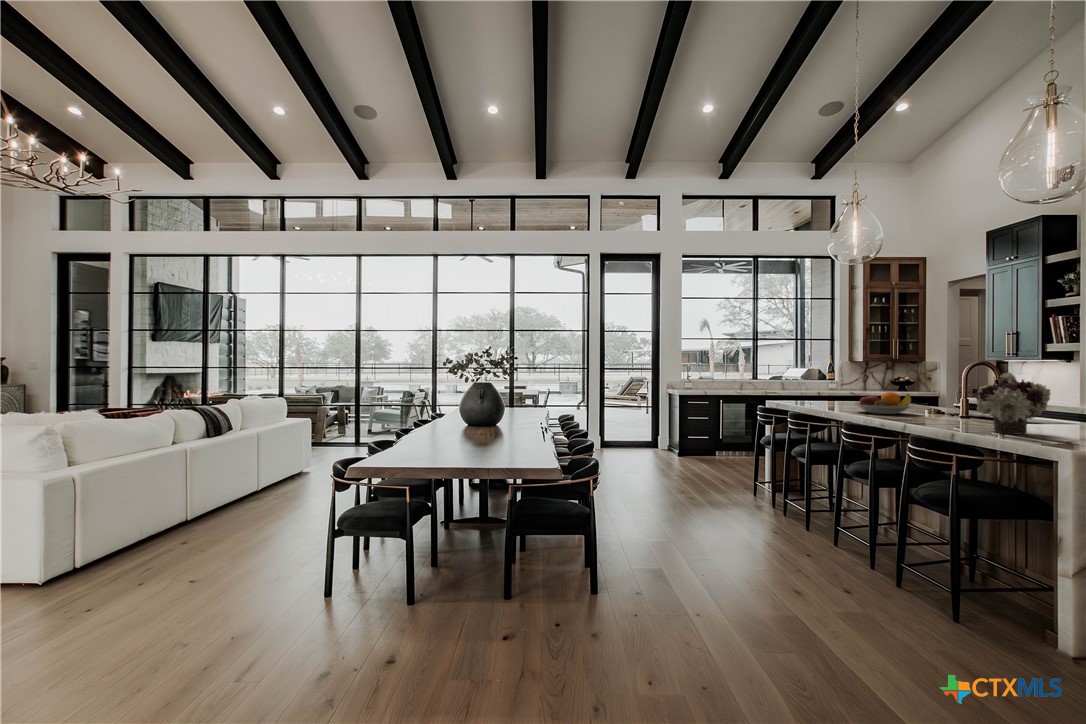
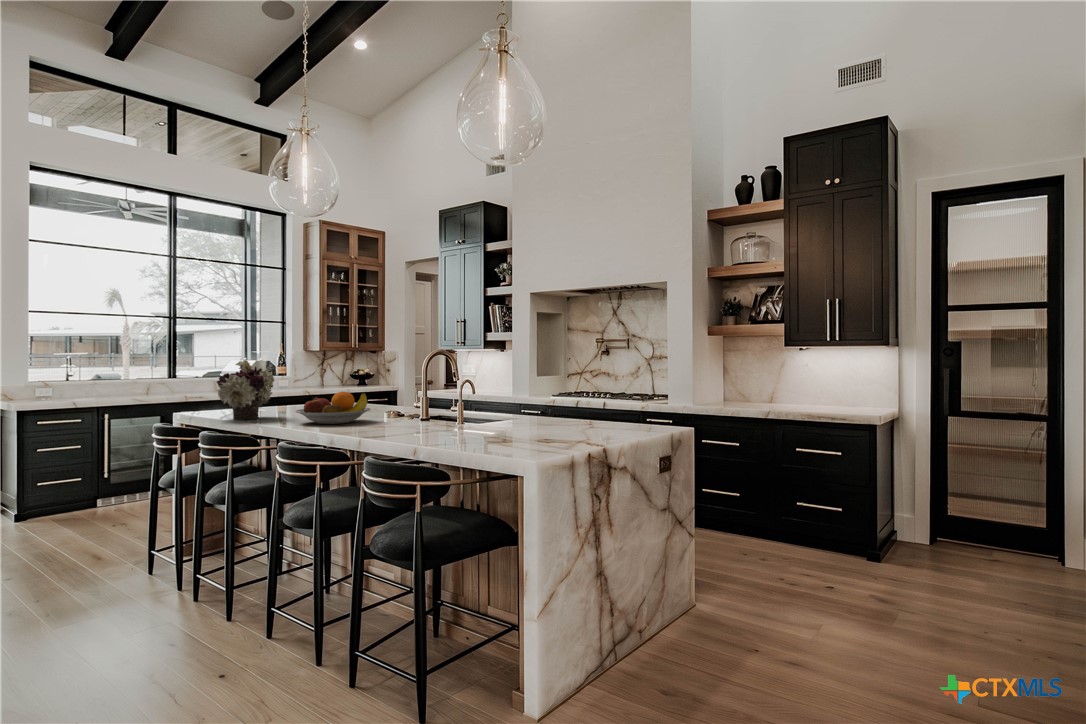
flower arrangement: present [975,372,1050,435] -> present [217,360,275,420]

